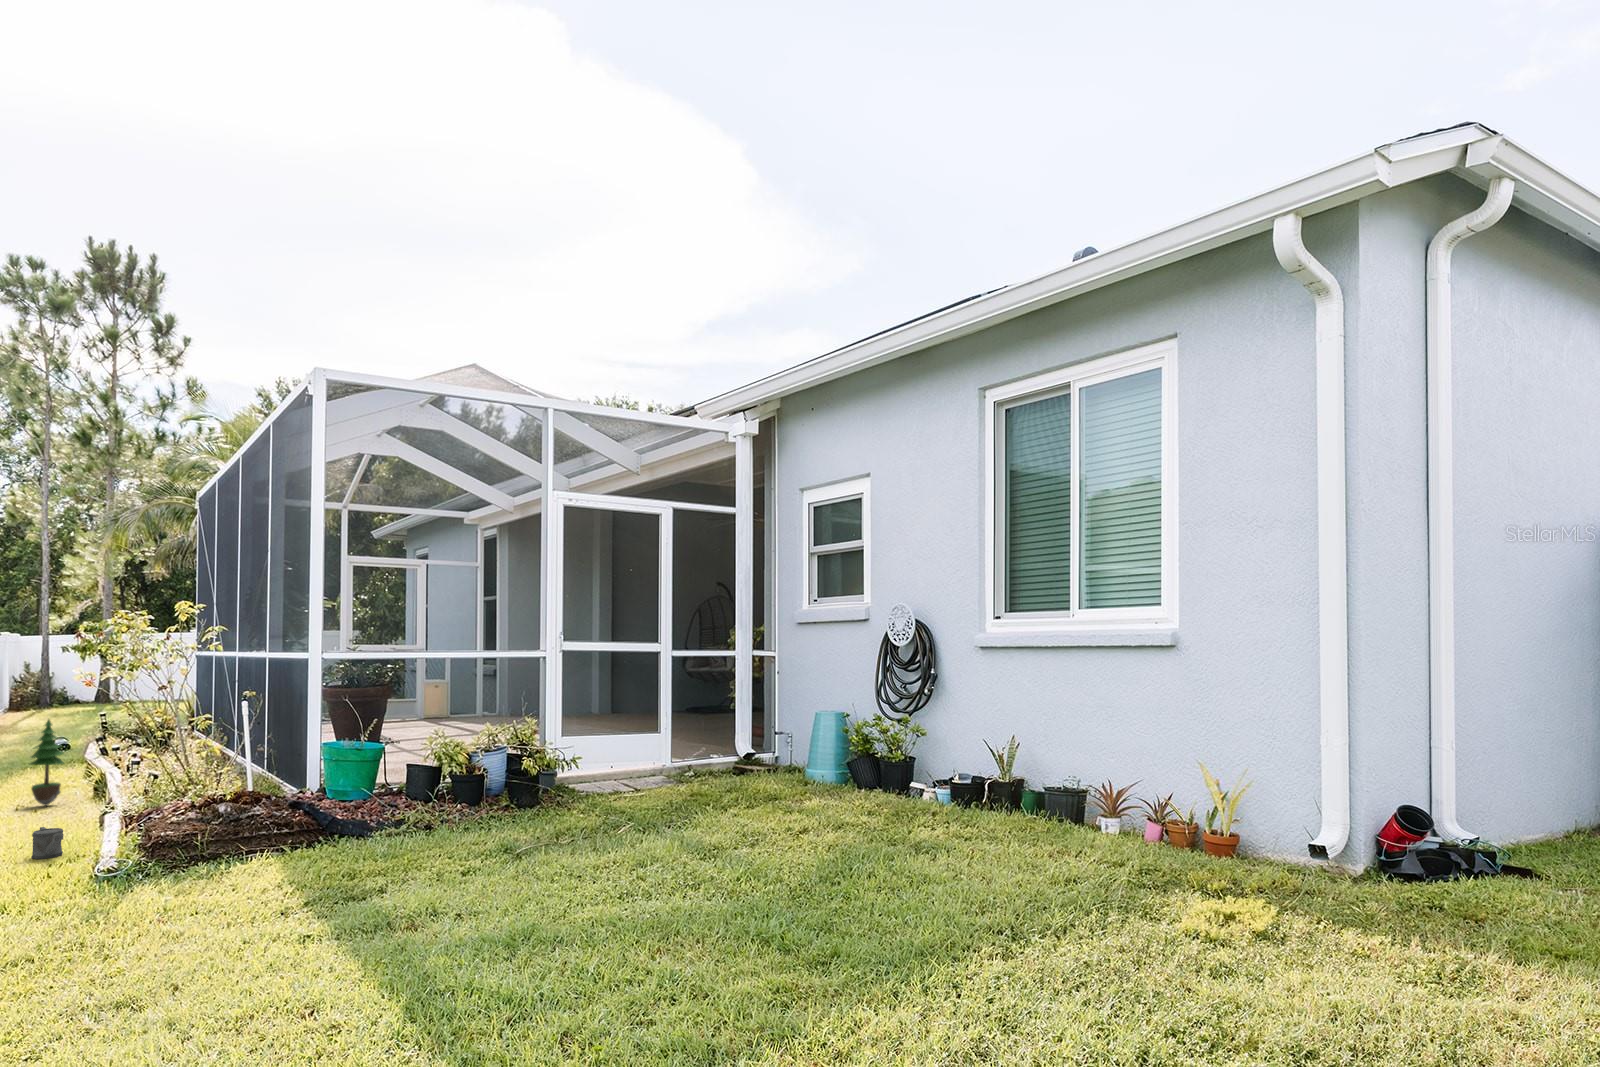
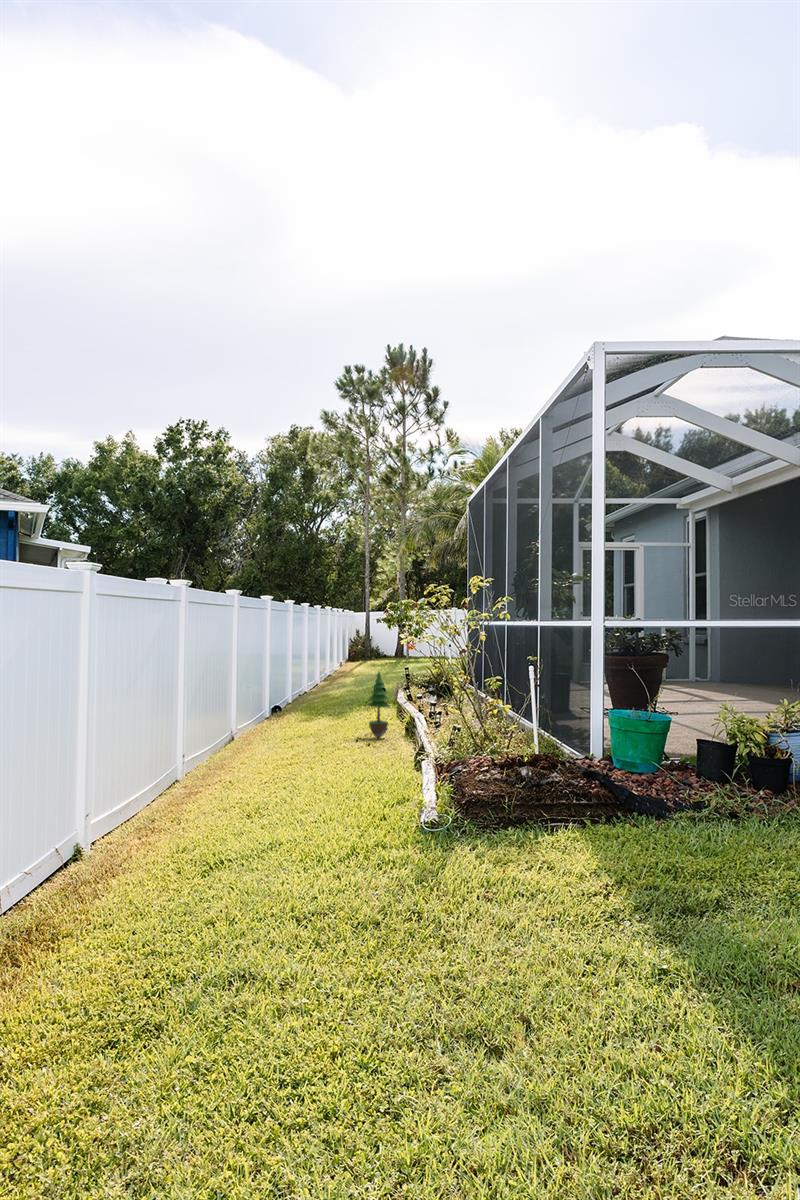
watering can: present [32,827,63,859] -> none [375,767,398,796]

